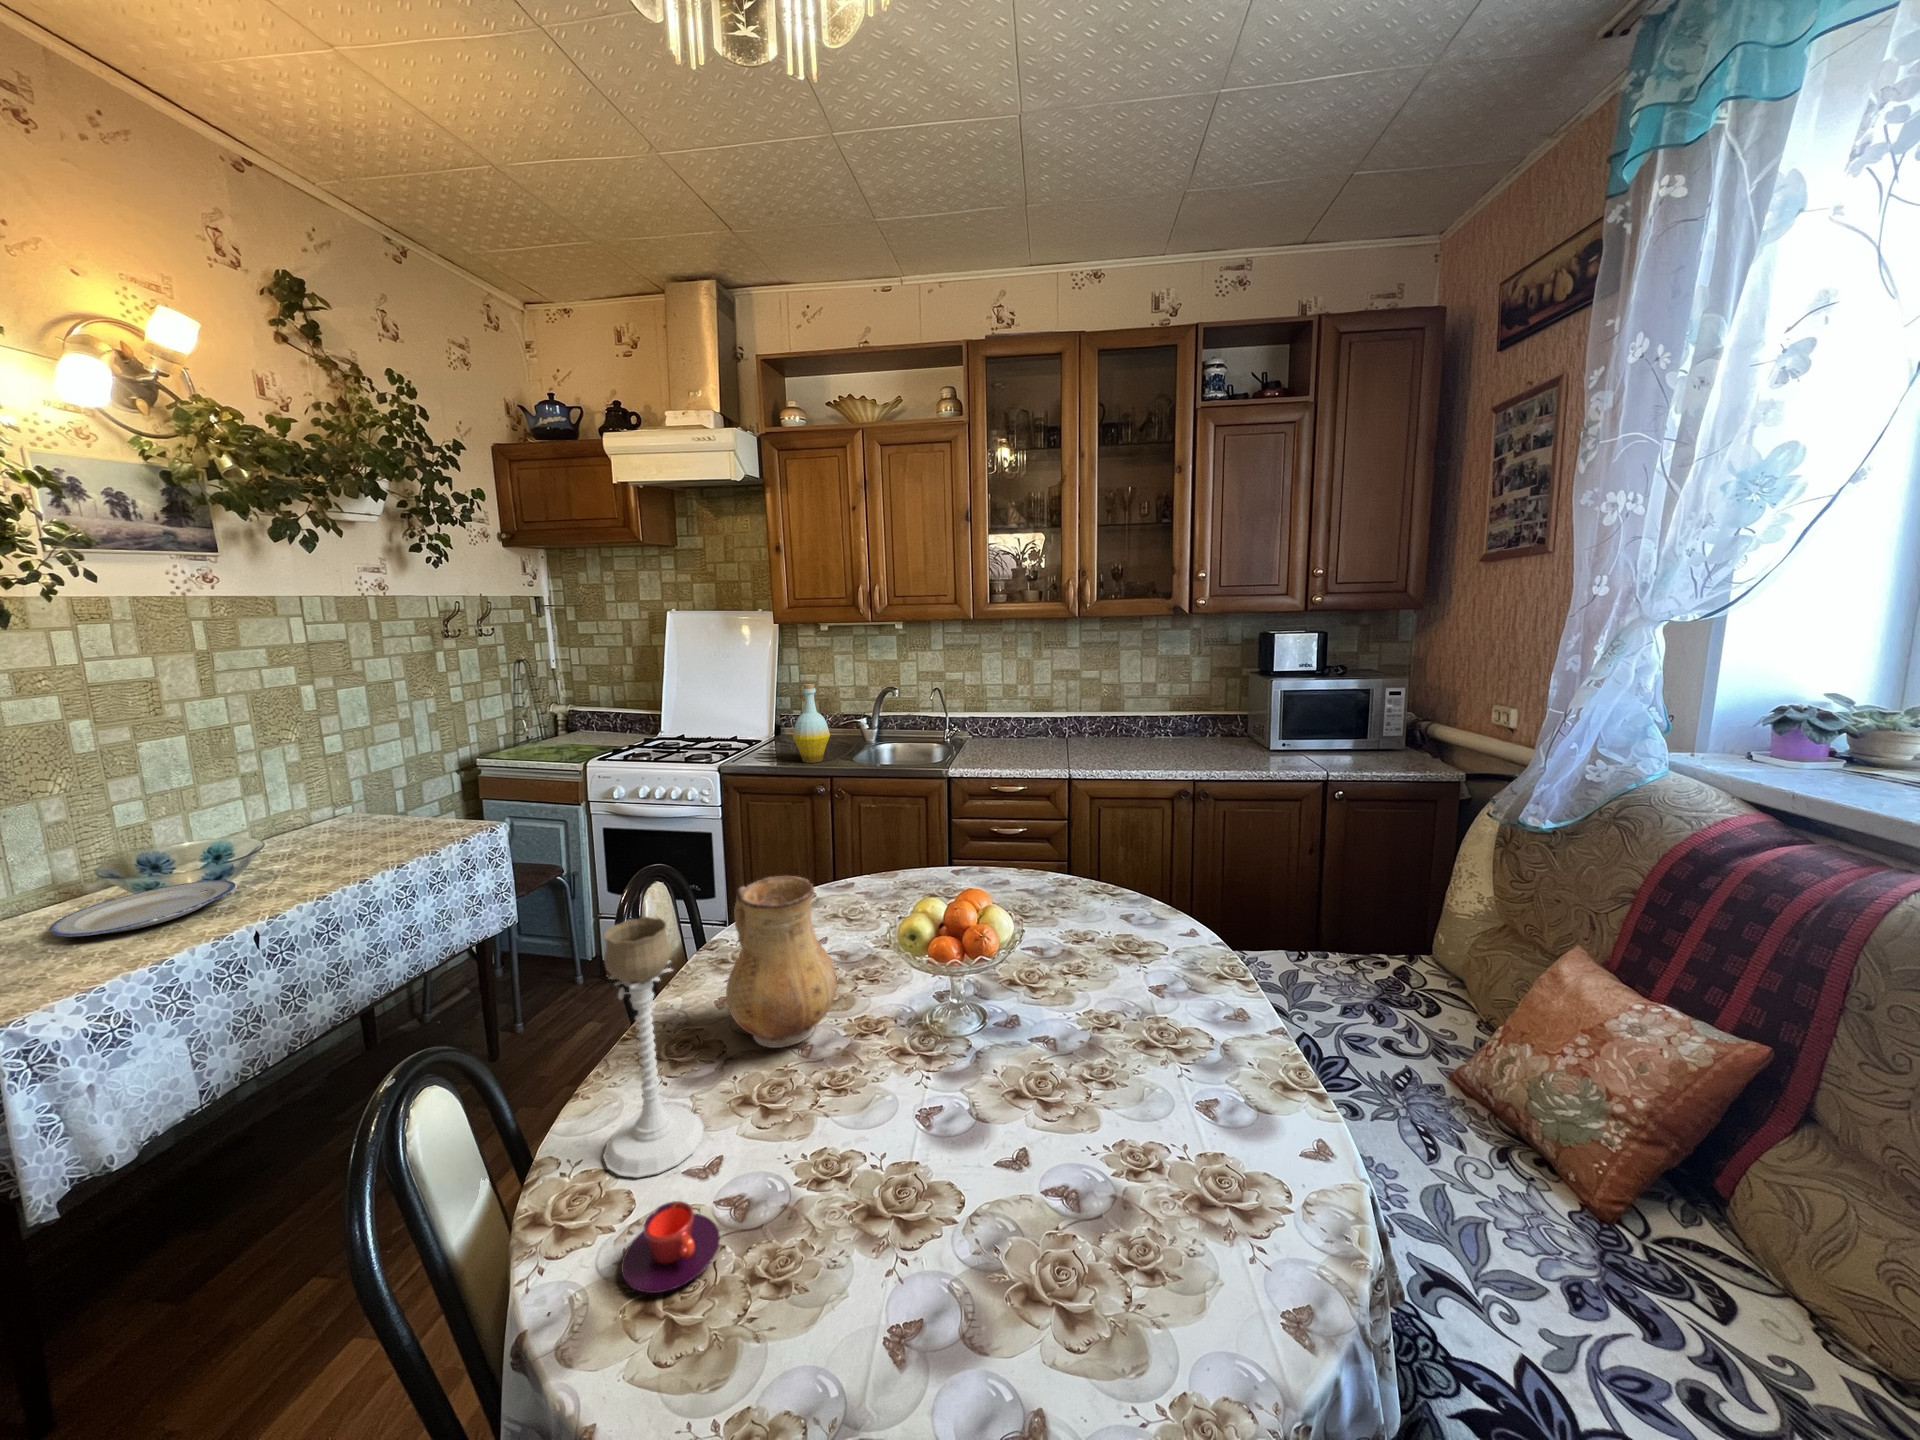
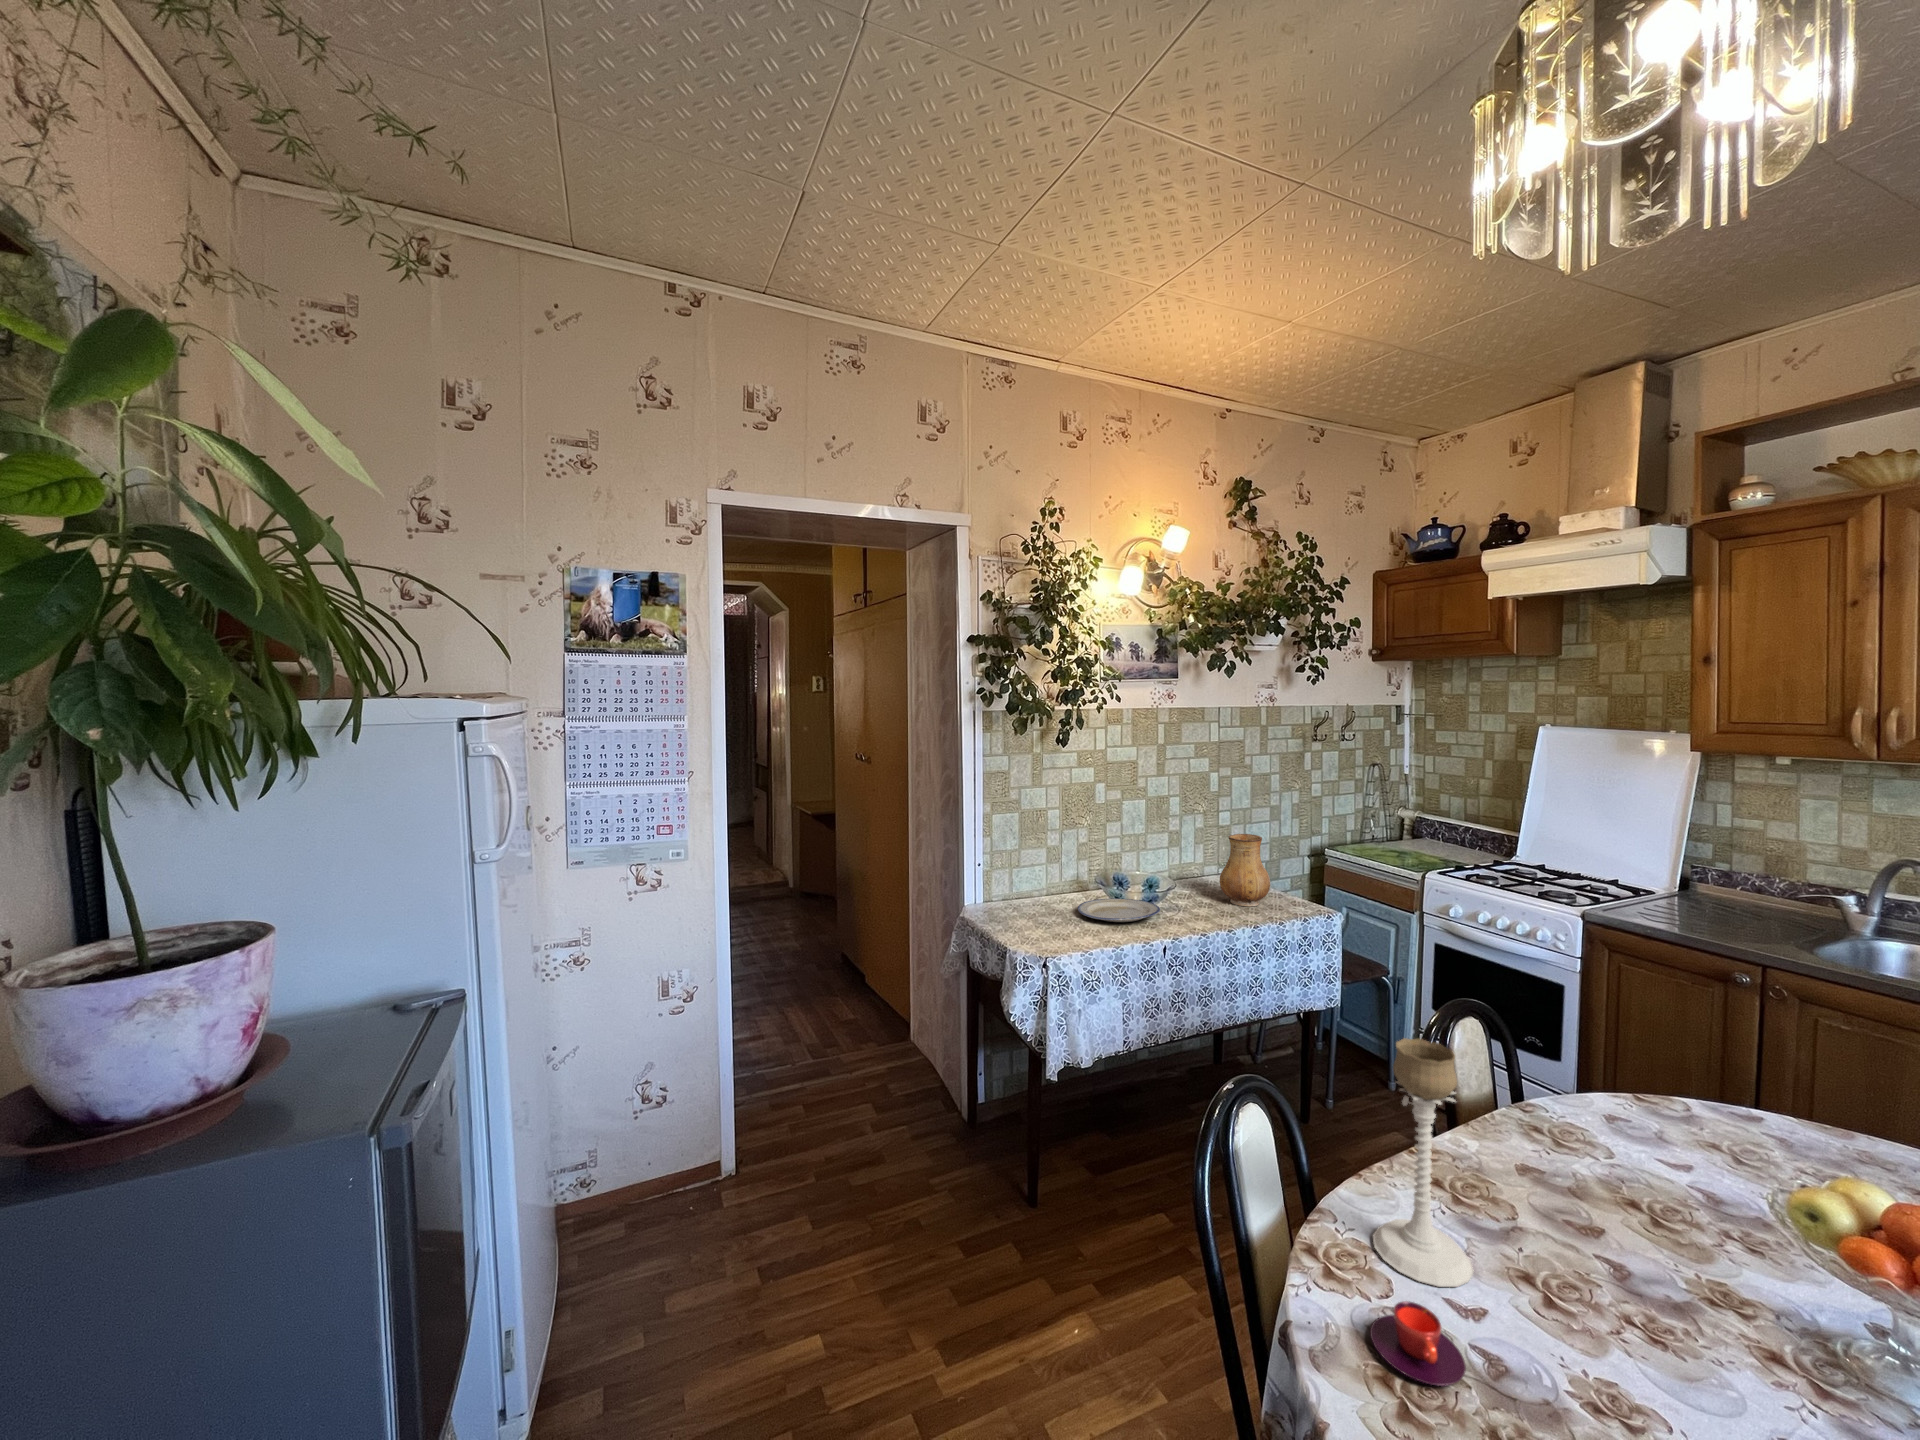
bottle: present [793,684,830,763] -> none [1703,834,1774,941]
ceramic pitcher: present [726,876,837,1048] -> present [1220,834,1270,906]

